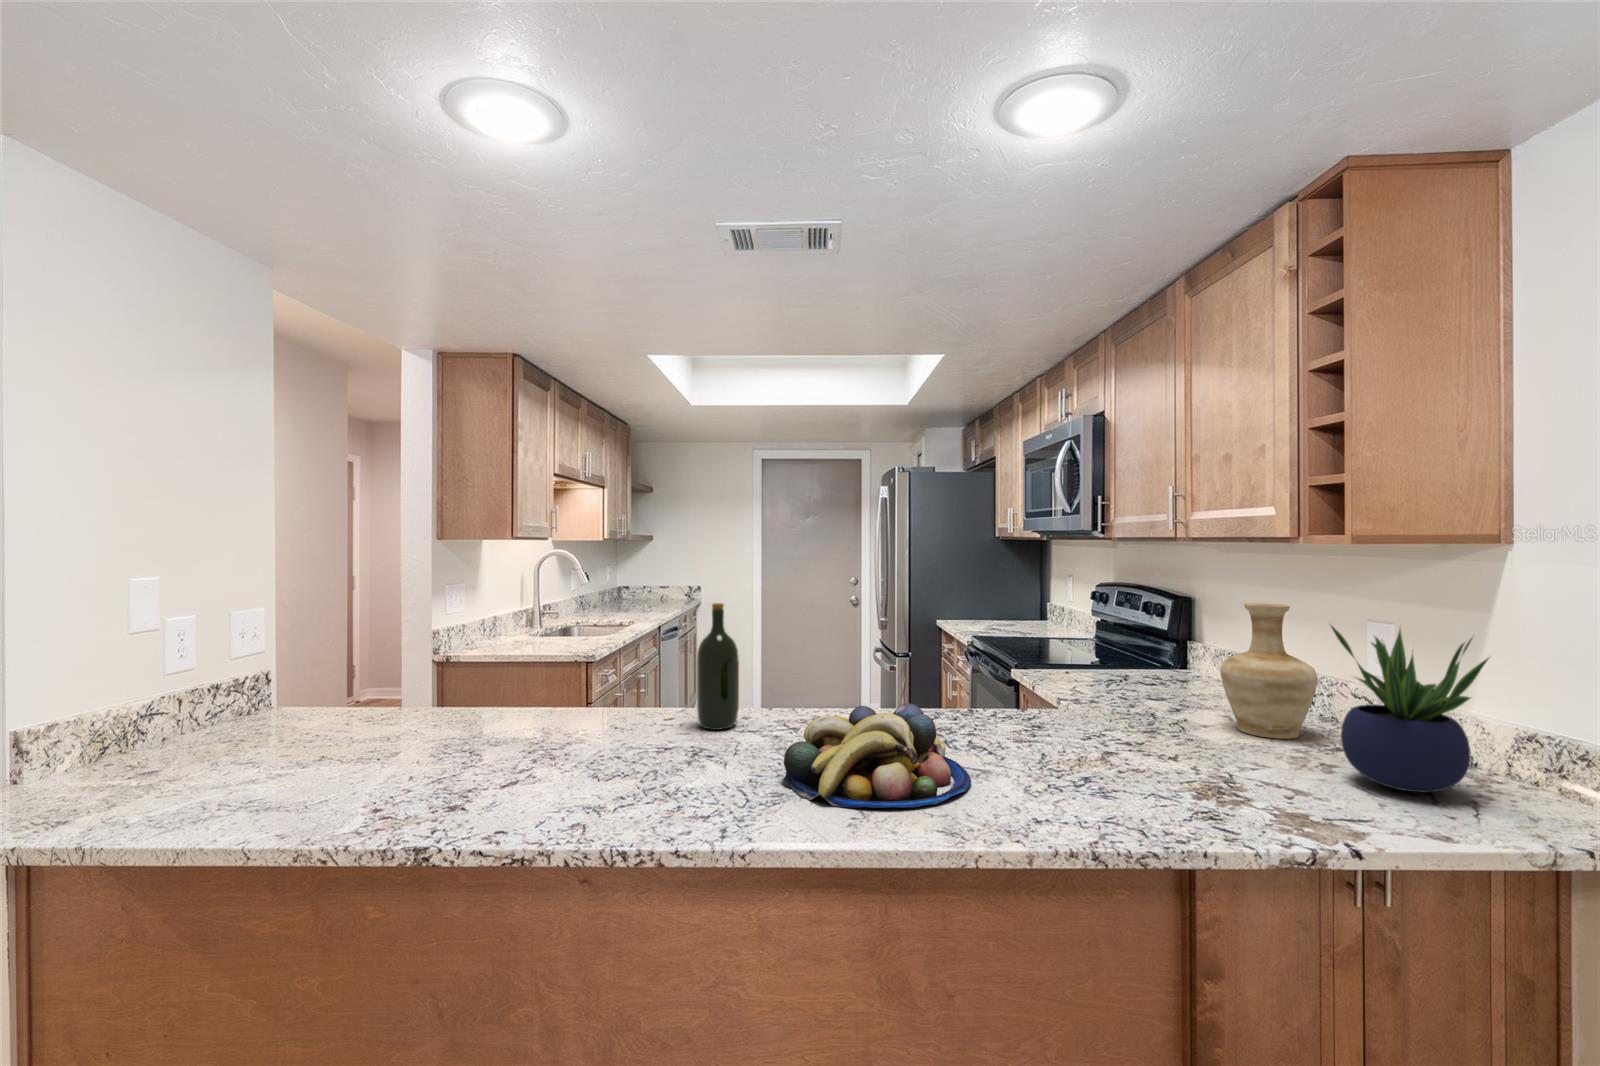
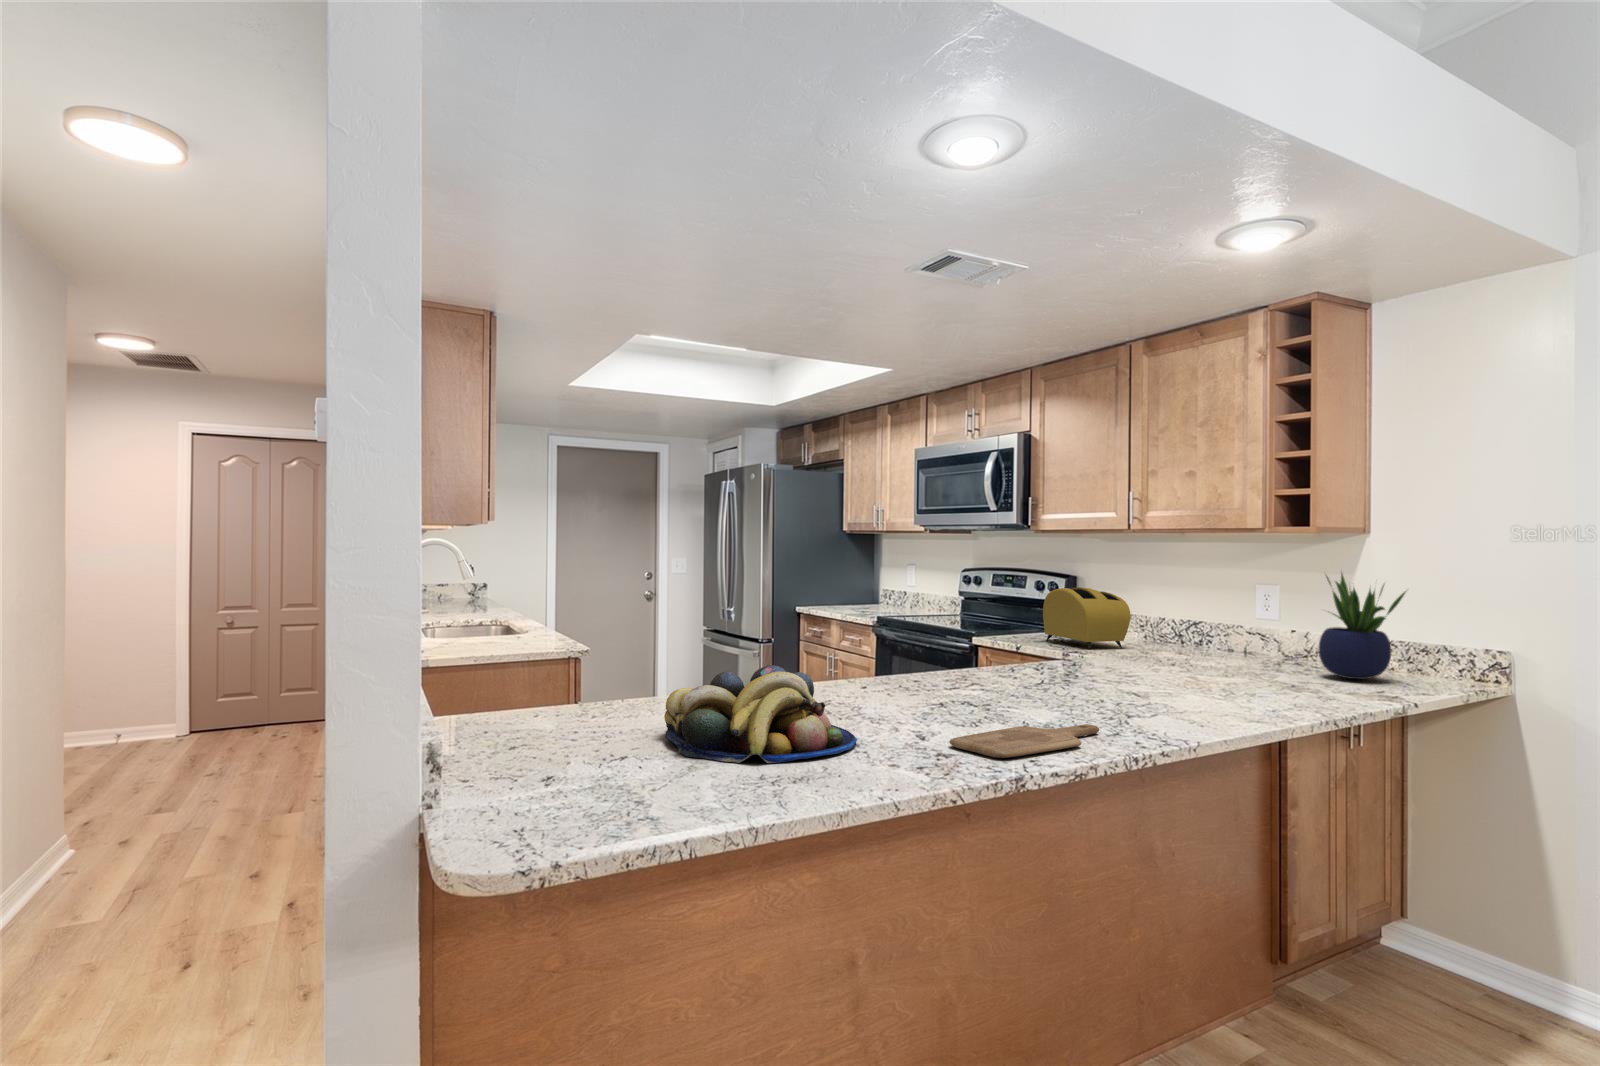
wine bottle: present [697,603,739,730] -> none [878,566,923,696]
vase: present [1220,603,1318,739] -> none [1195,563,1263,664]
toaster: none [1105,624,1186,698] -> present [1043,587,1131,649]
fruit bowl: present [782,703,971,808] -> present [664,665,857,763]
cutting board: none [481,785,701,822] -> present [949,724,1099,758]

